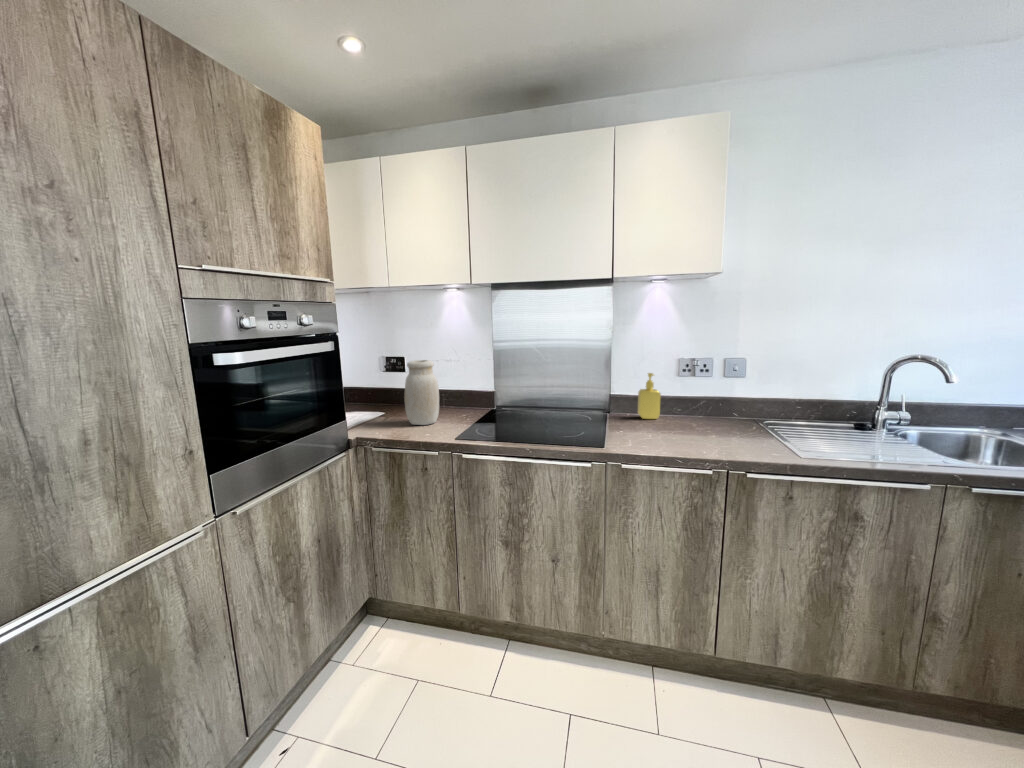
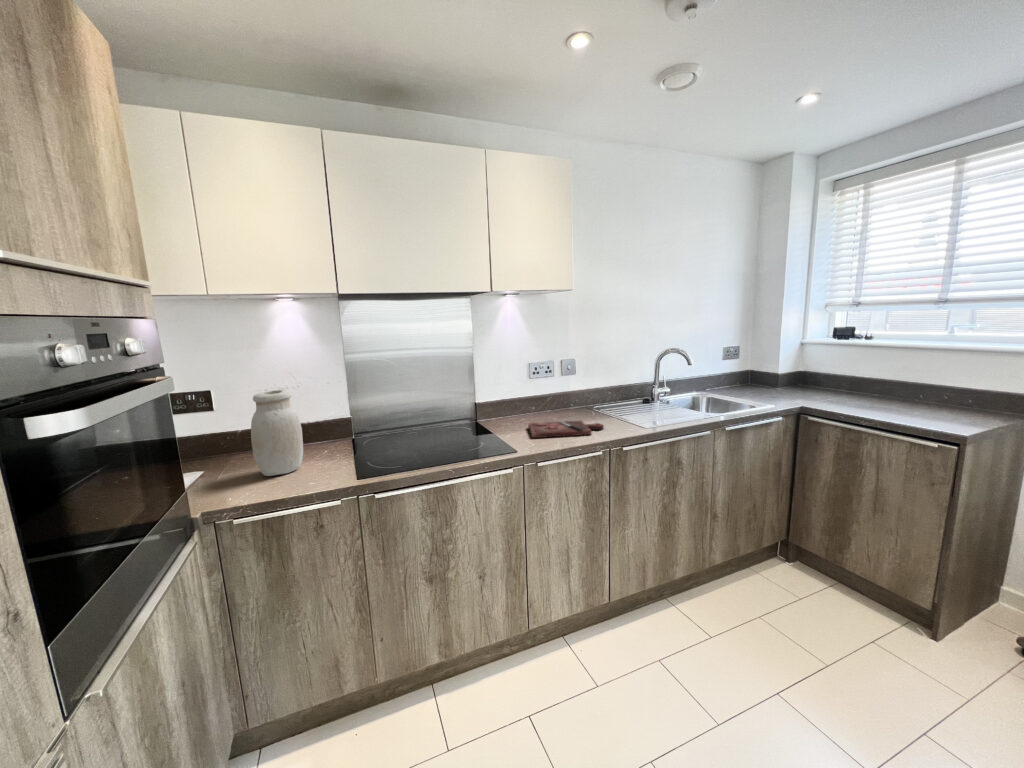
soap dispenser: present [638,373,661,419] -> none [502,378,523,421]
cutting board: none [641,424,740,449] -> present [528,421,604,438]

